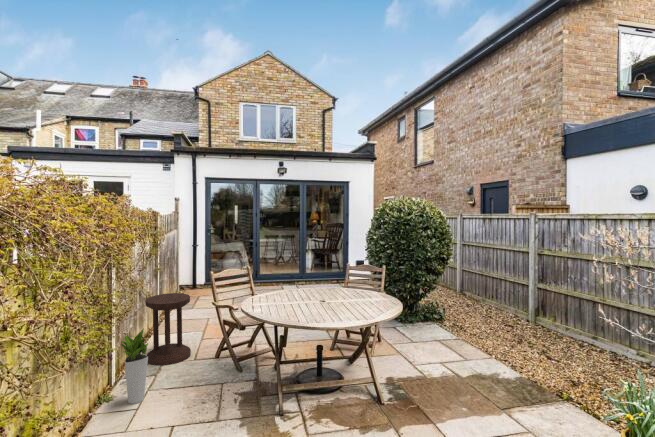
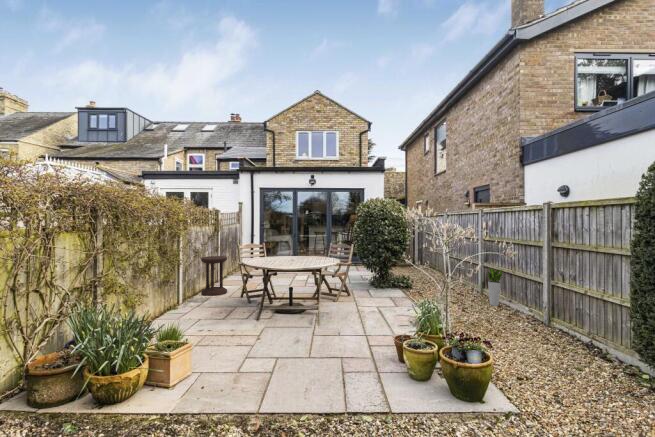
planter: present [121,329,150,404] -> present [487,268,503,306]

